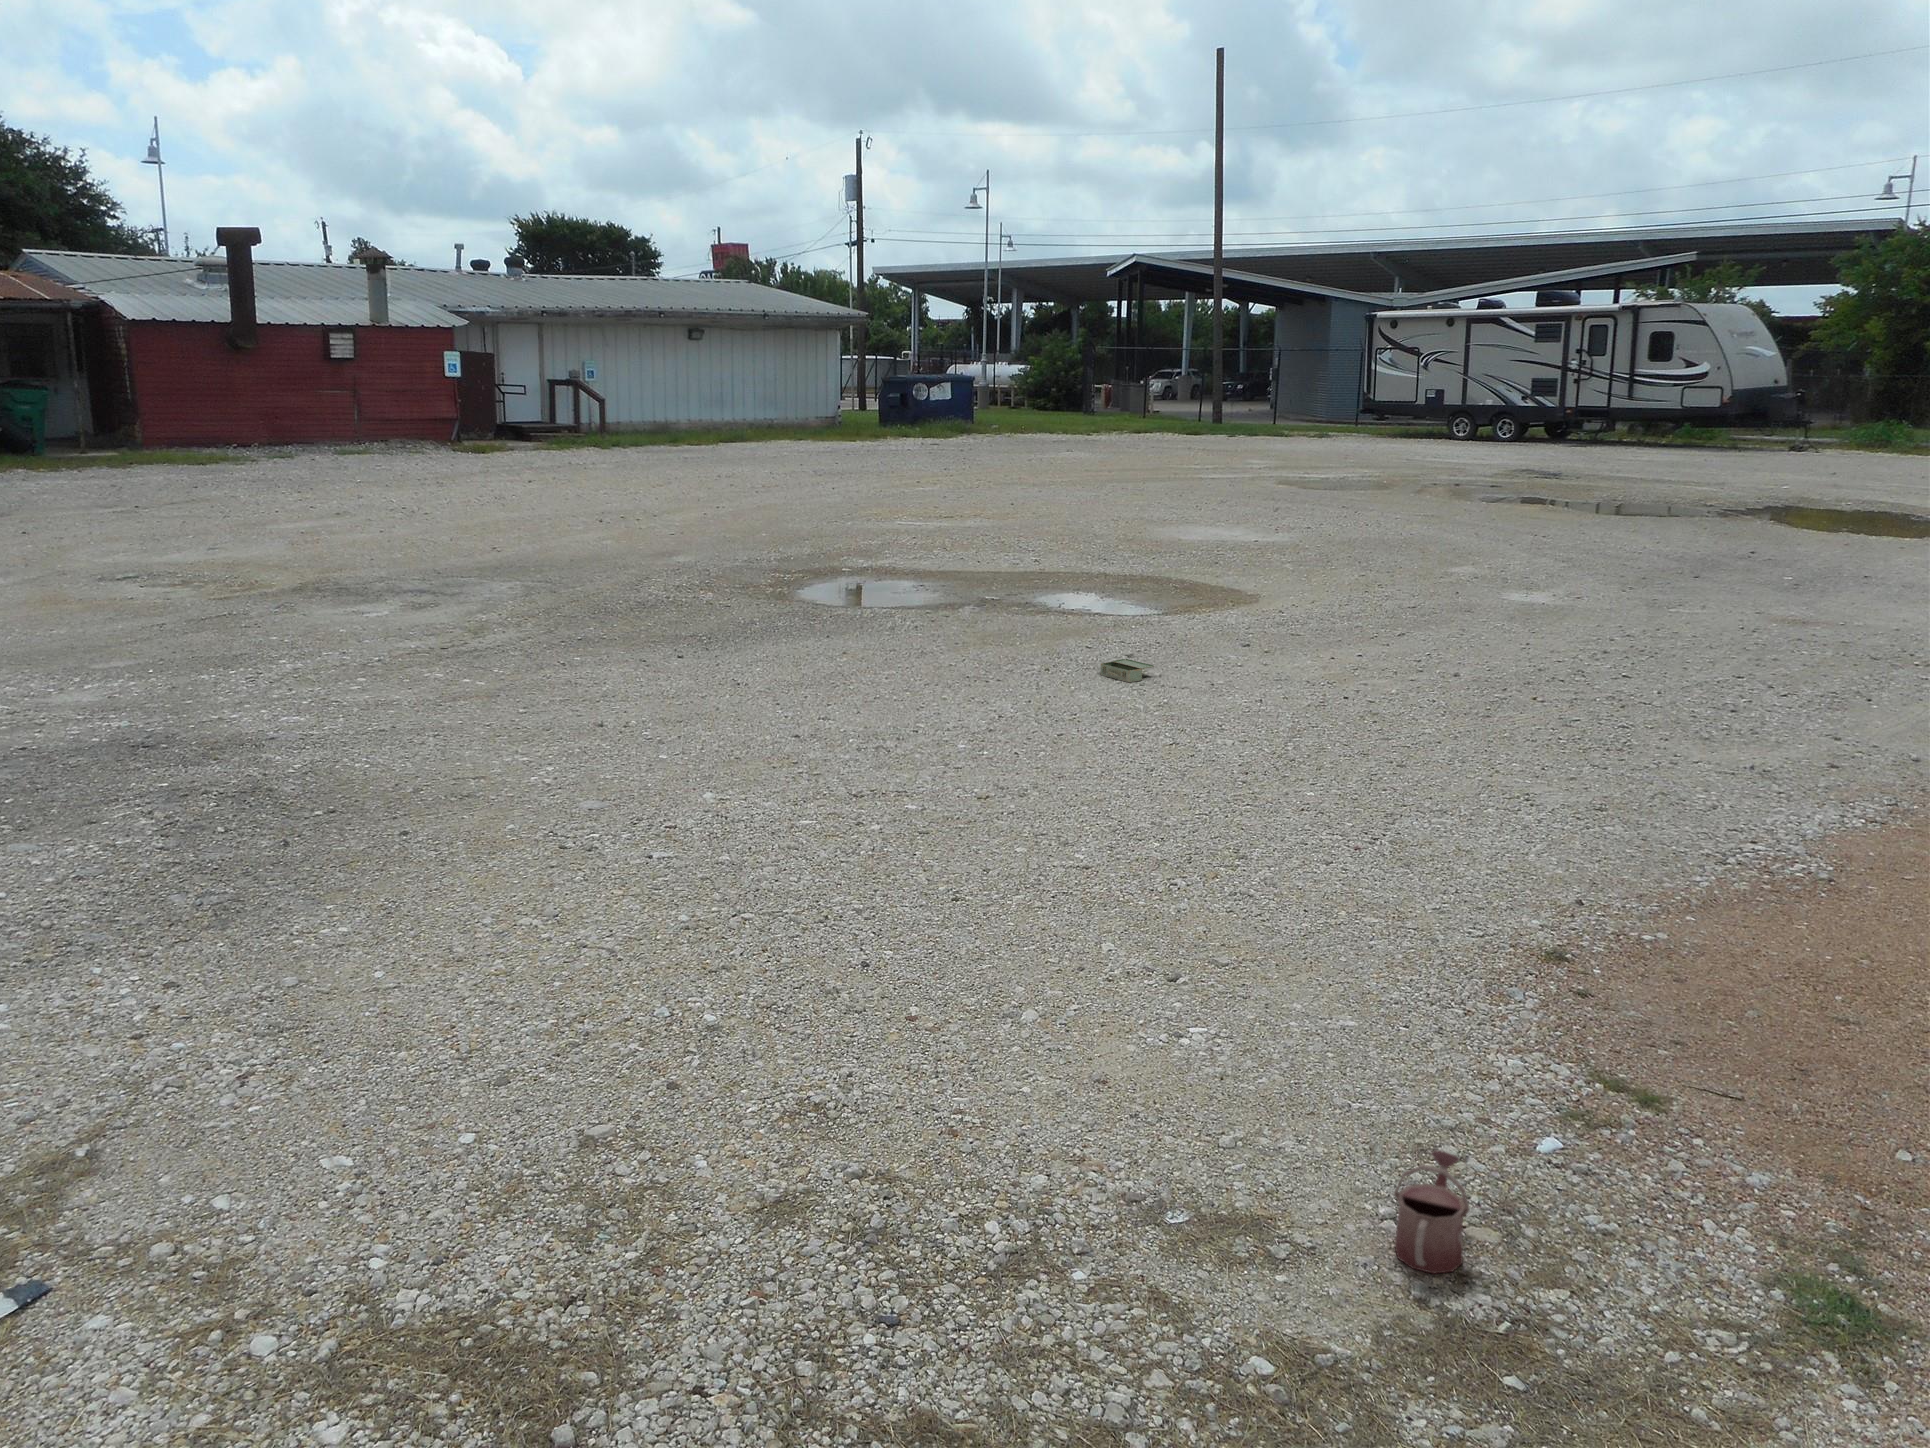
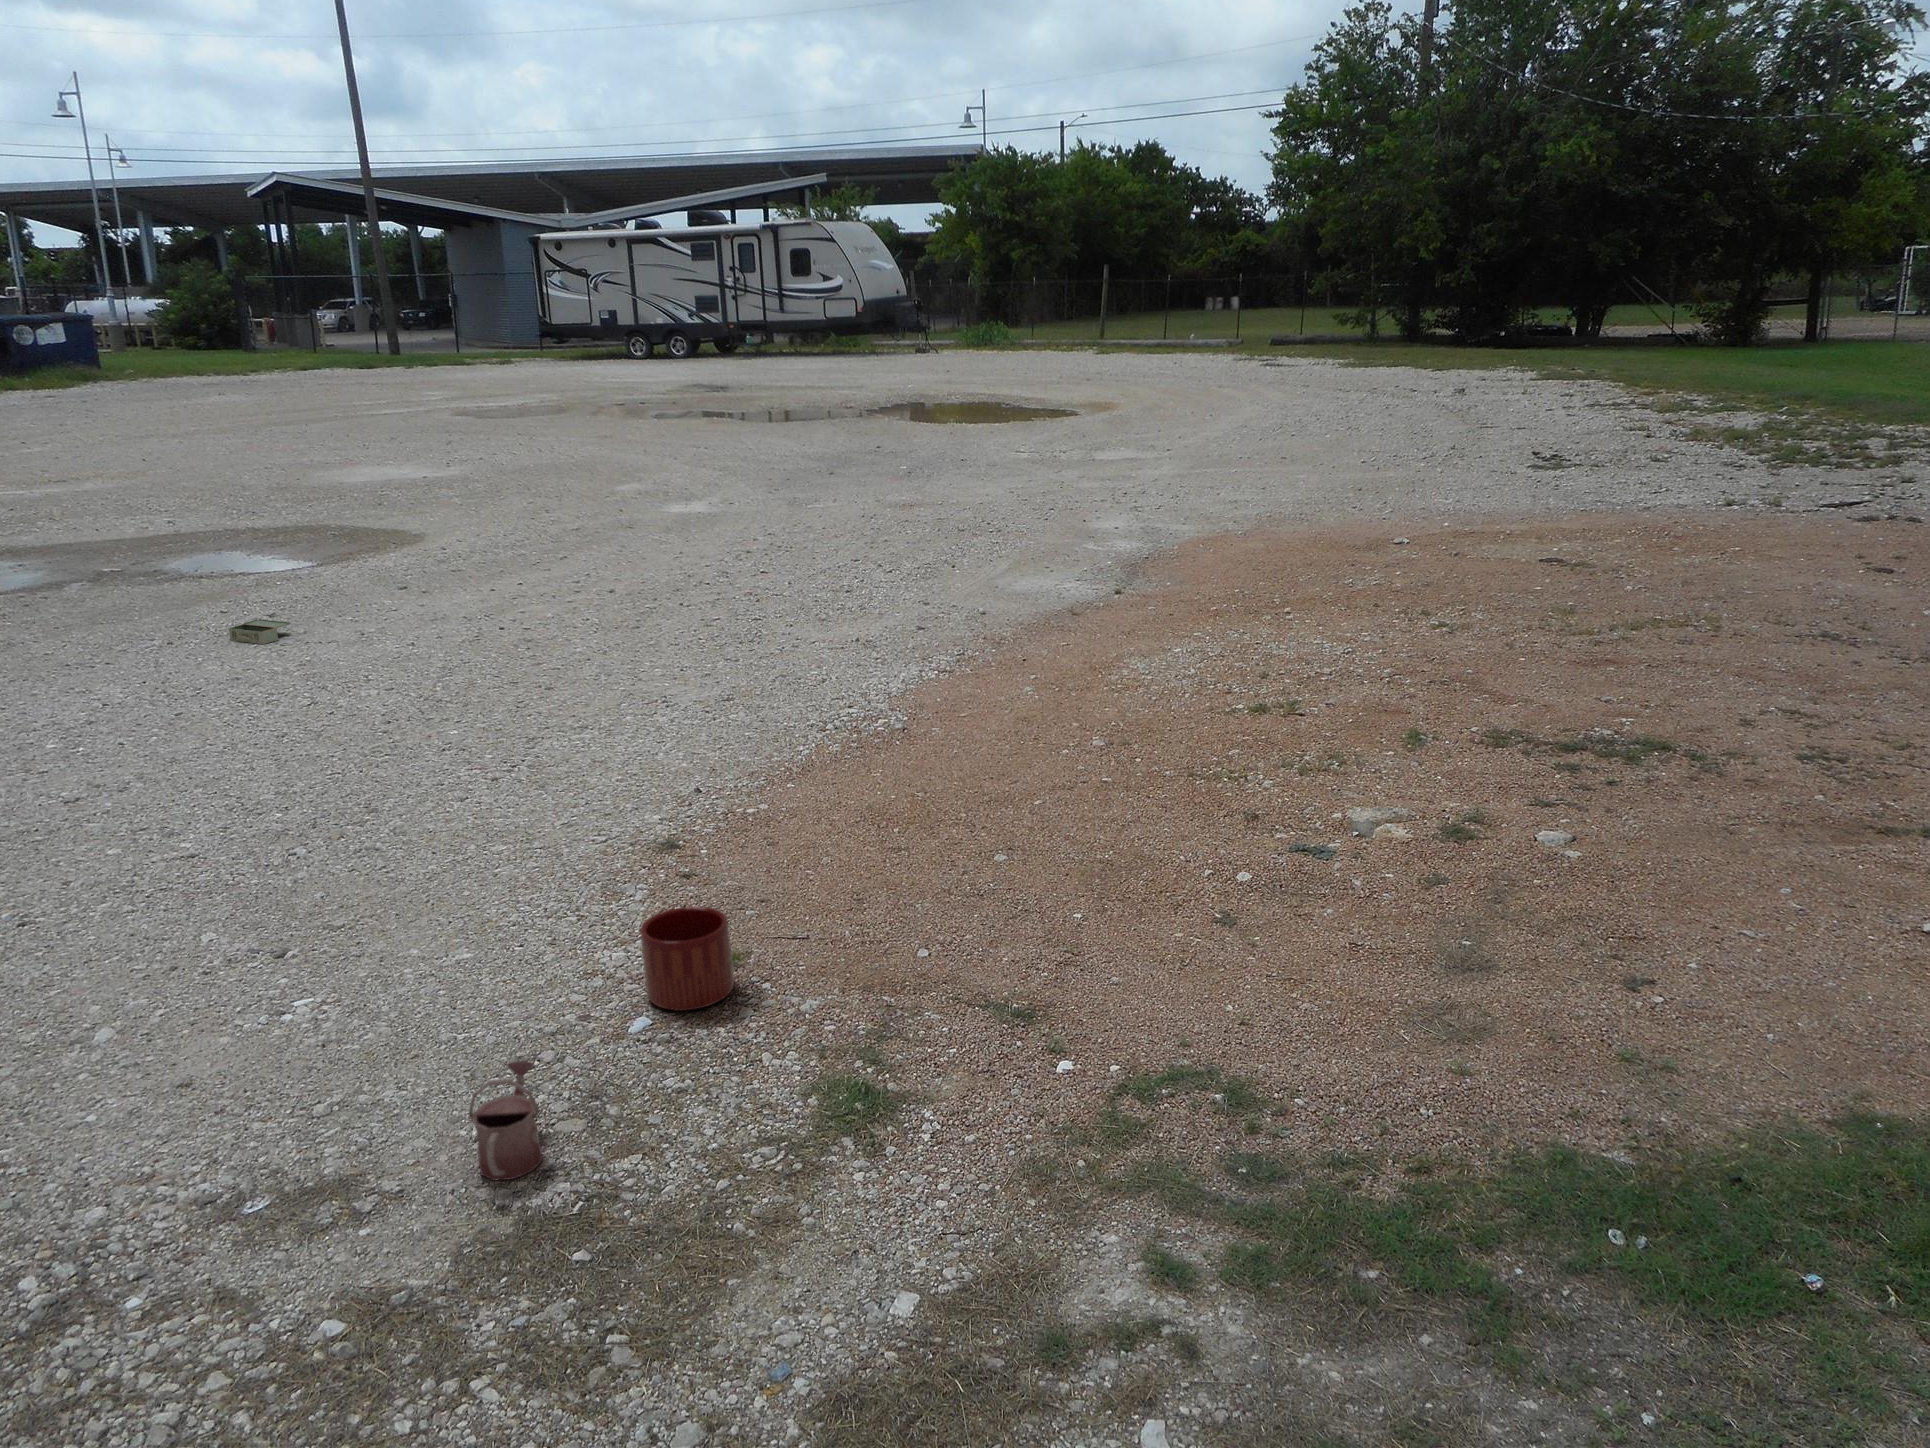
planter: none [1559,1031,1668,1147] -> present [640,906,734,1011]

